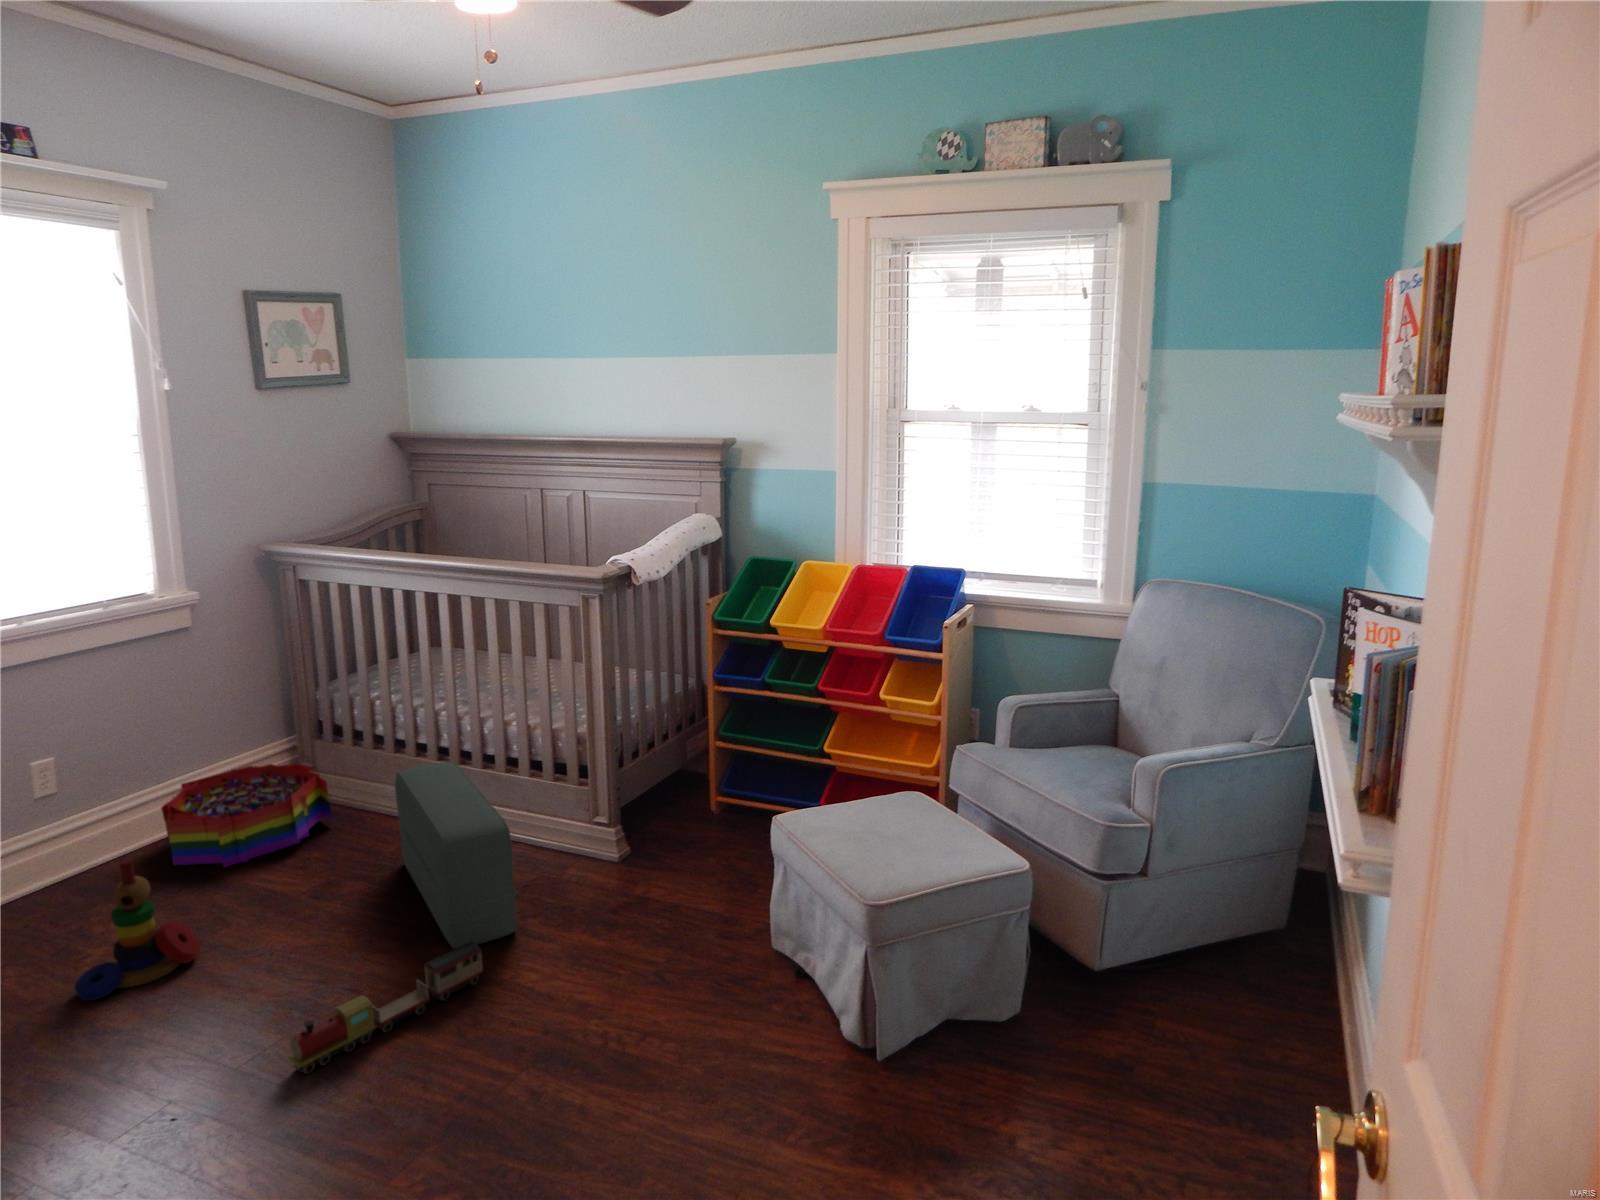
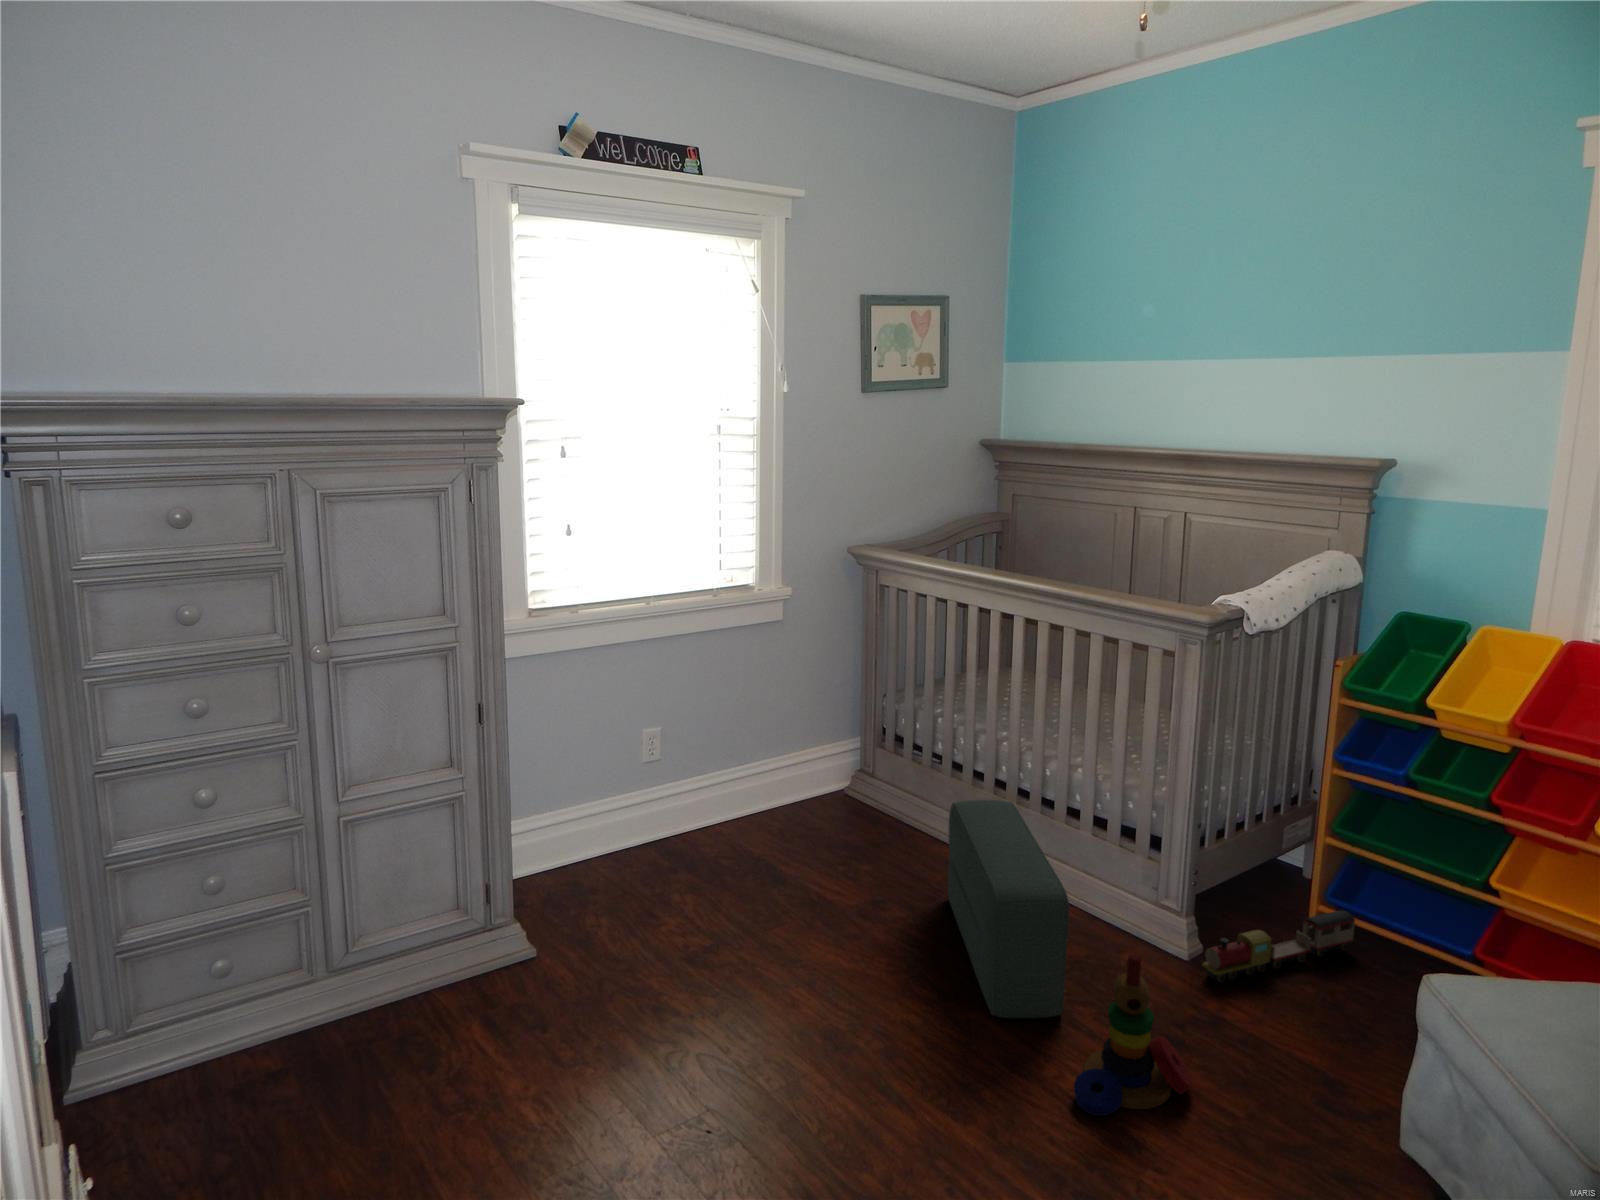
storage bin: present [161,764,332,867] -> none [739,762,884,860]
stacking toy: present [75,859,200,1001] -> present [1074,954,1192,1116]
toy train: present [288,942,483,1074] -> present [1202,910,1355,982]

